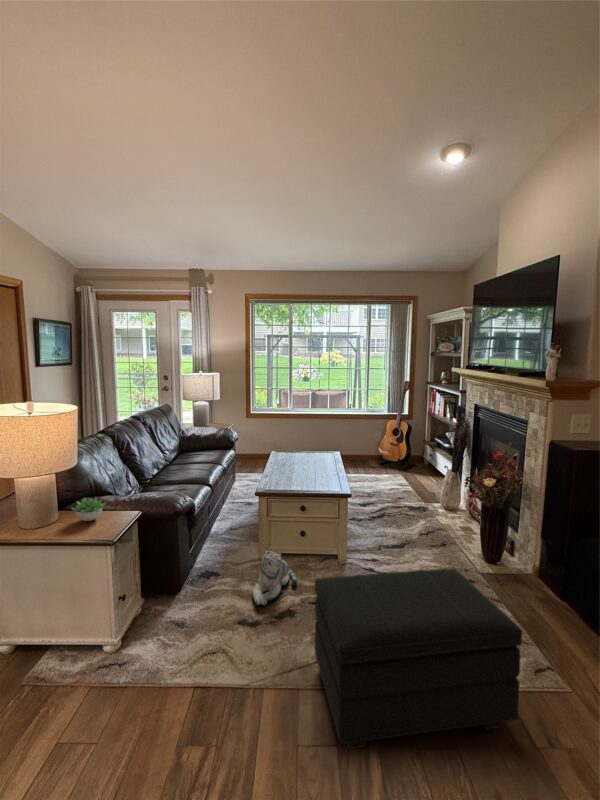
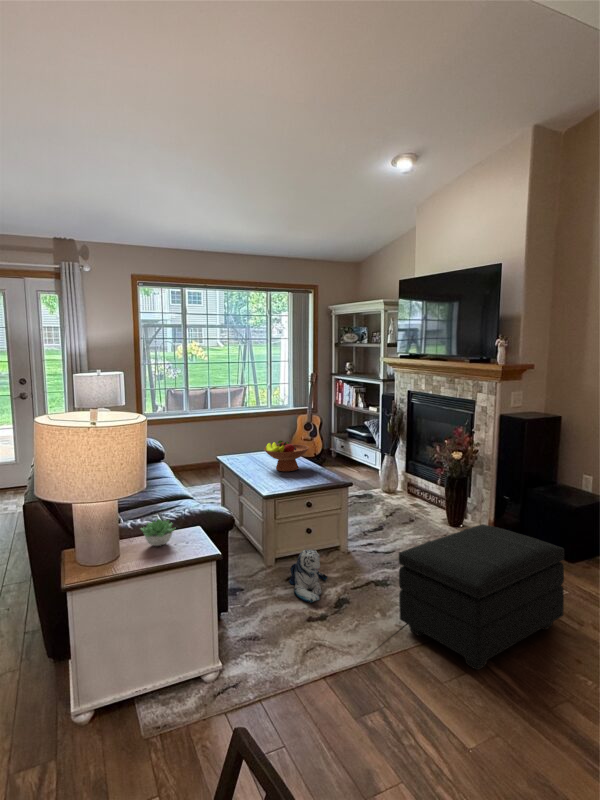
fruit bowl: none [289,441,332,472] -> present [264,440,309,471]

